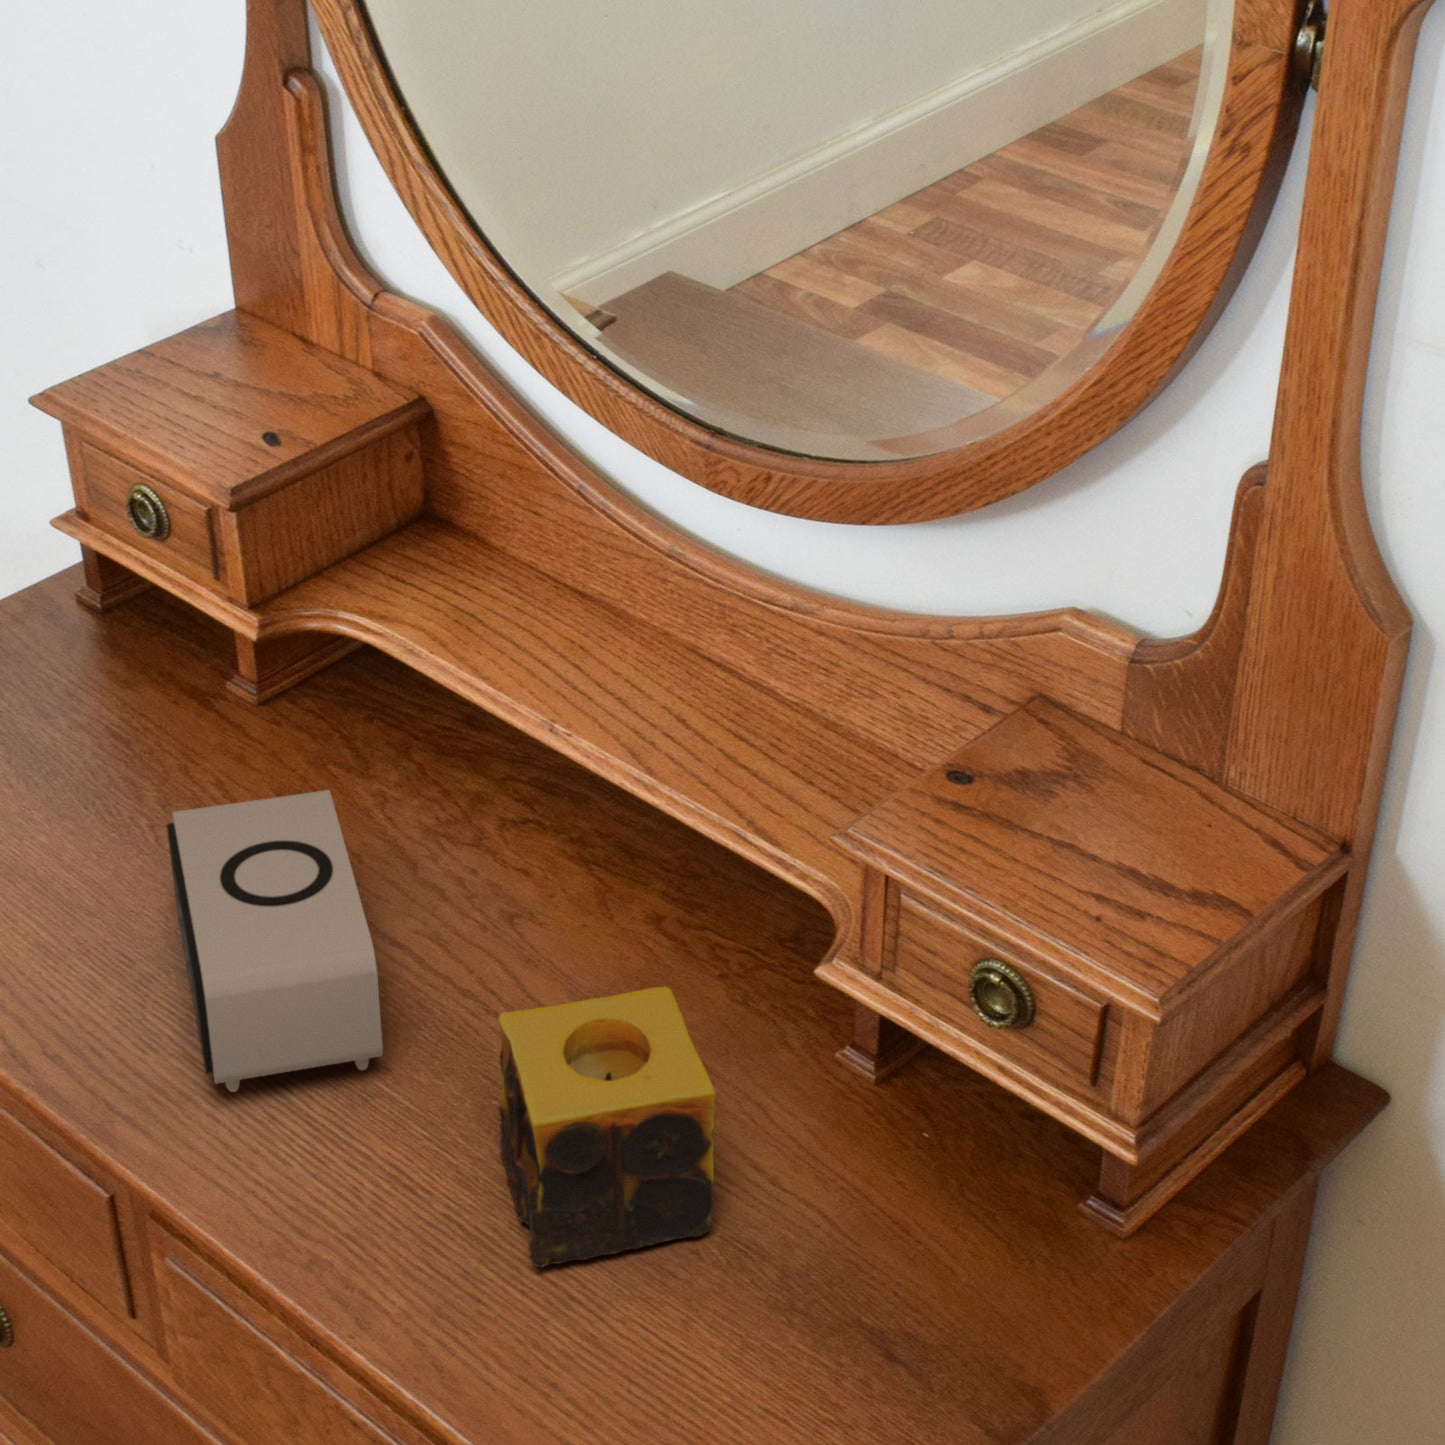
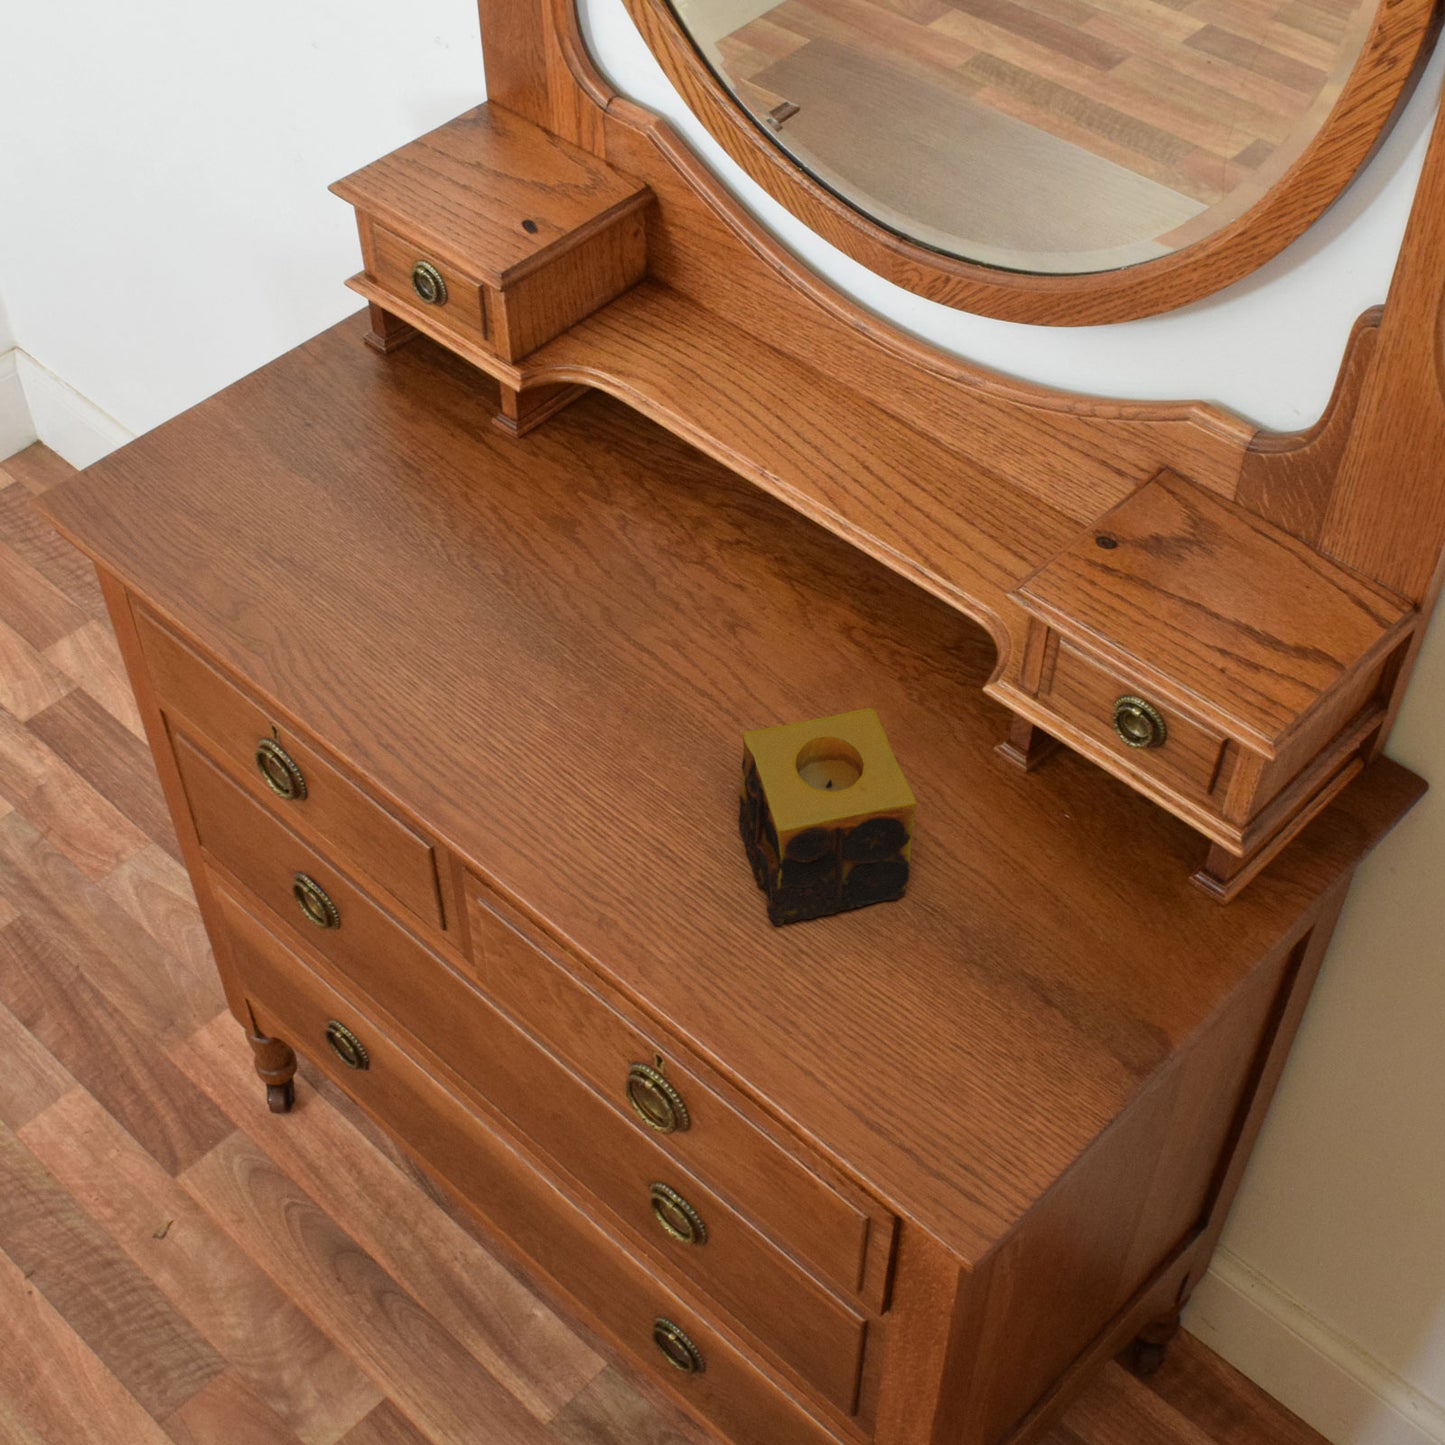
alarm clock: present [167,790,383,1092] -> none [466,529,645,776]

